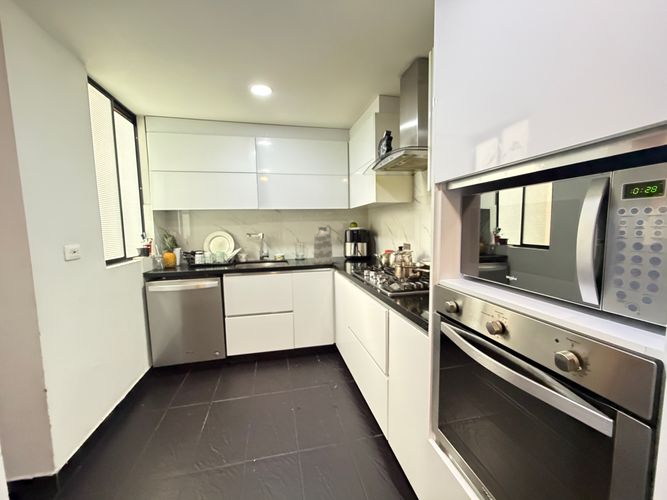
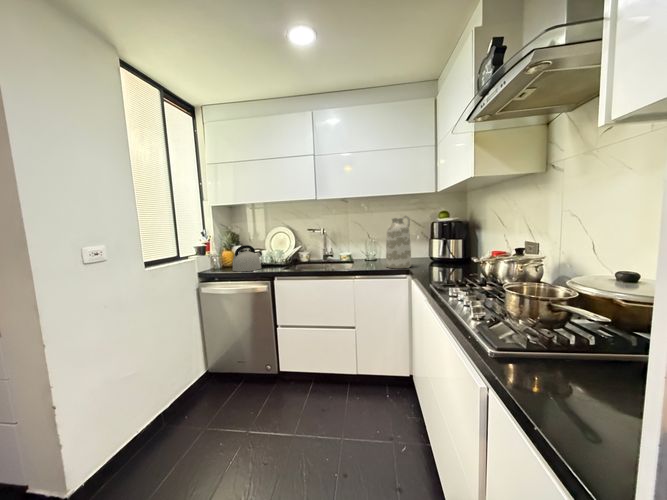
kettle: none [179,247,207,270] -> present [233,245,262,271]

